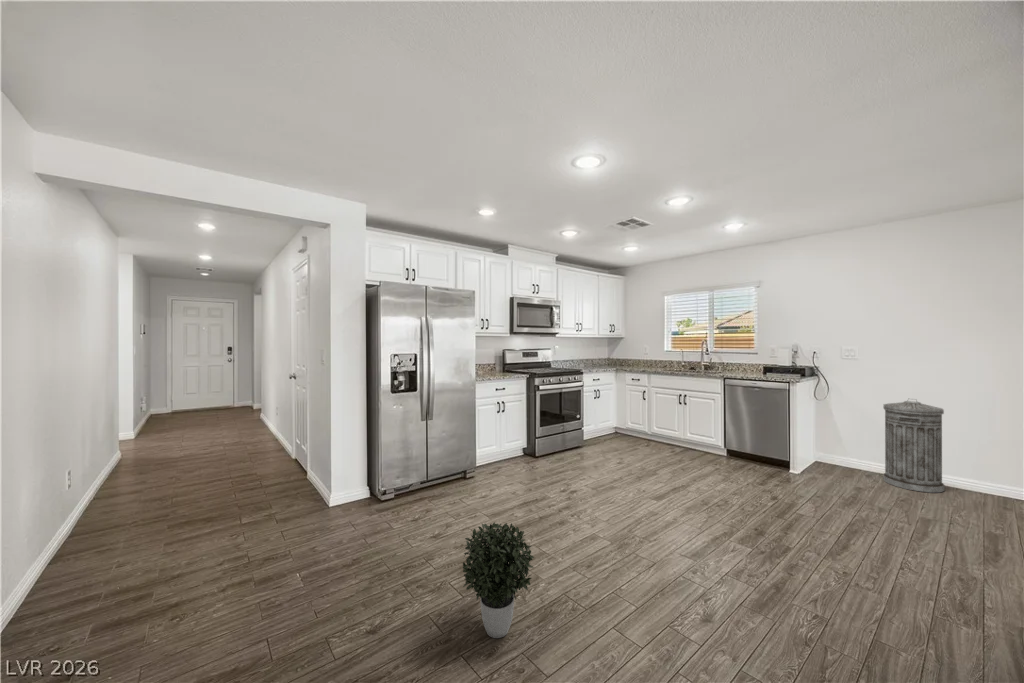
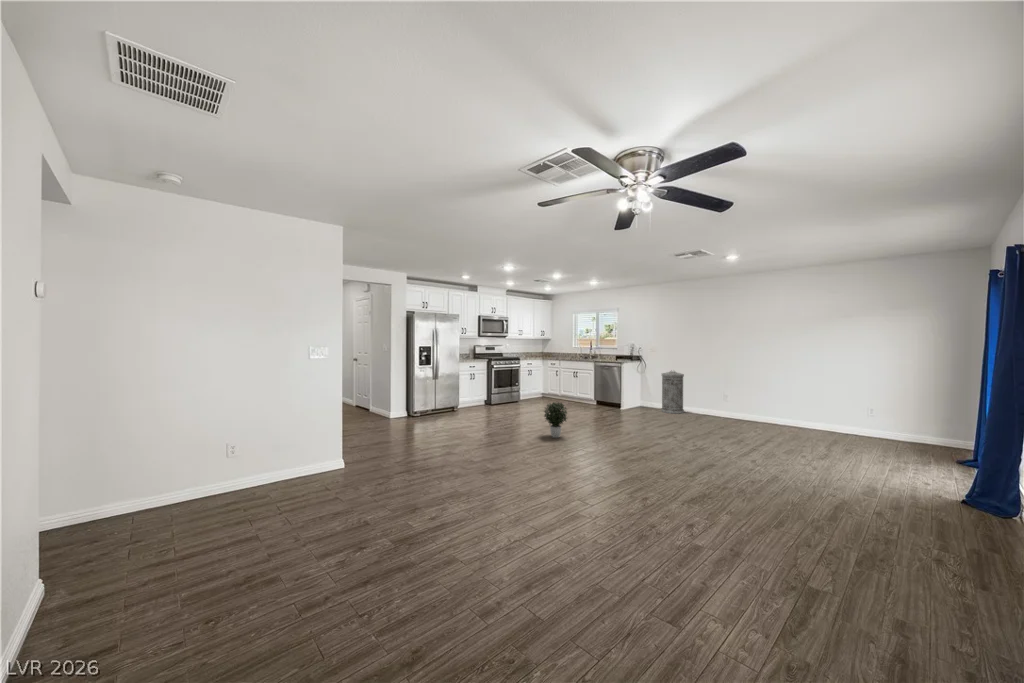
potted plant: present [463,522,534,638] -> present [544,402,567,438]

